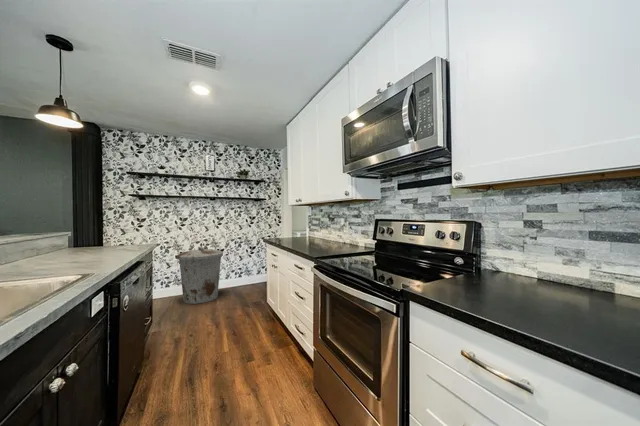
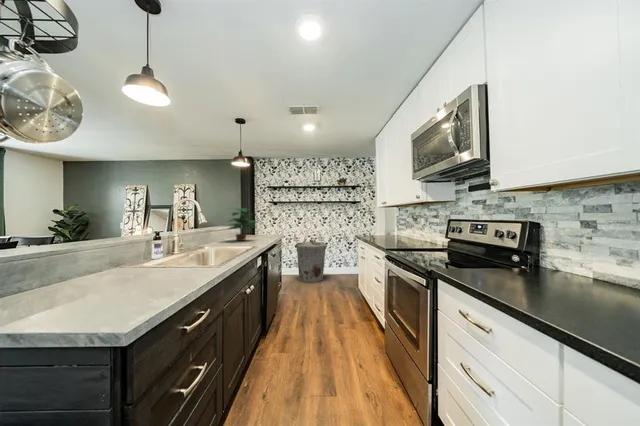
potted plant: none [36,205,109,262] -> present [229,208,256,241]

